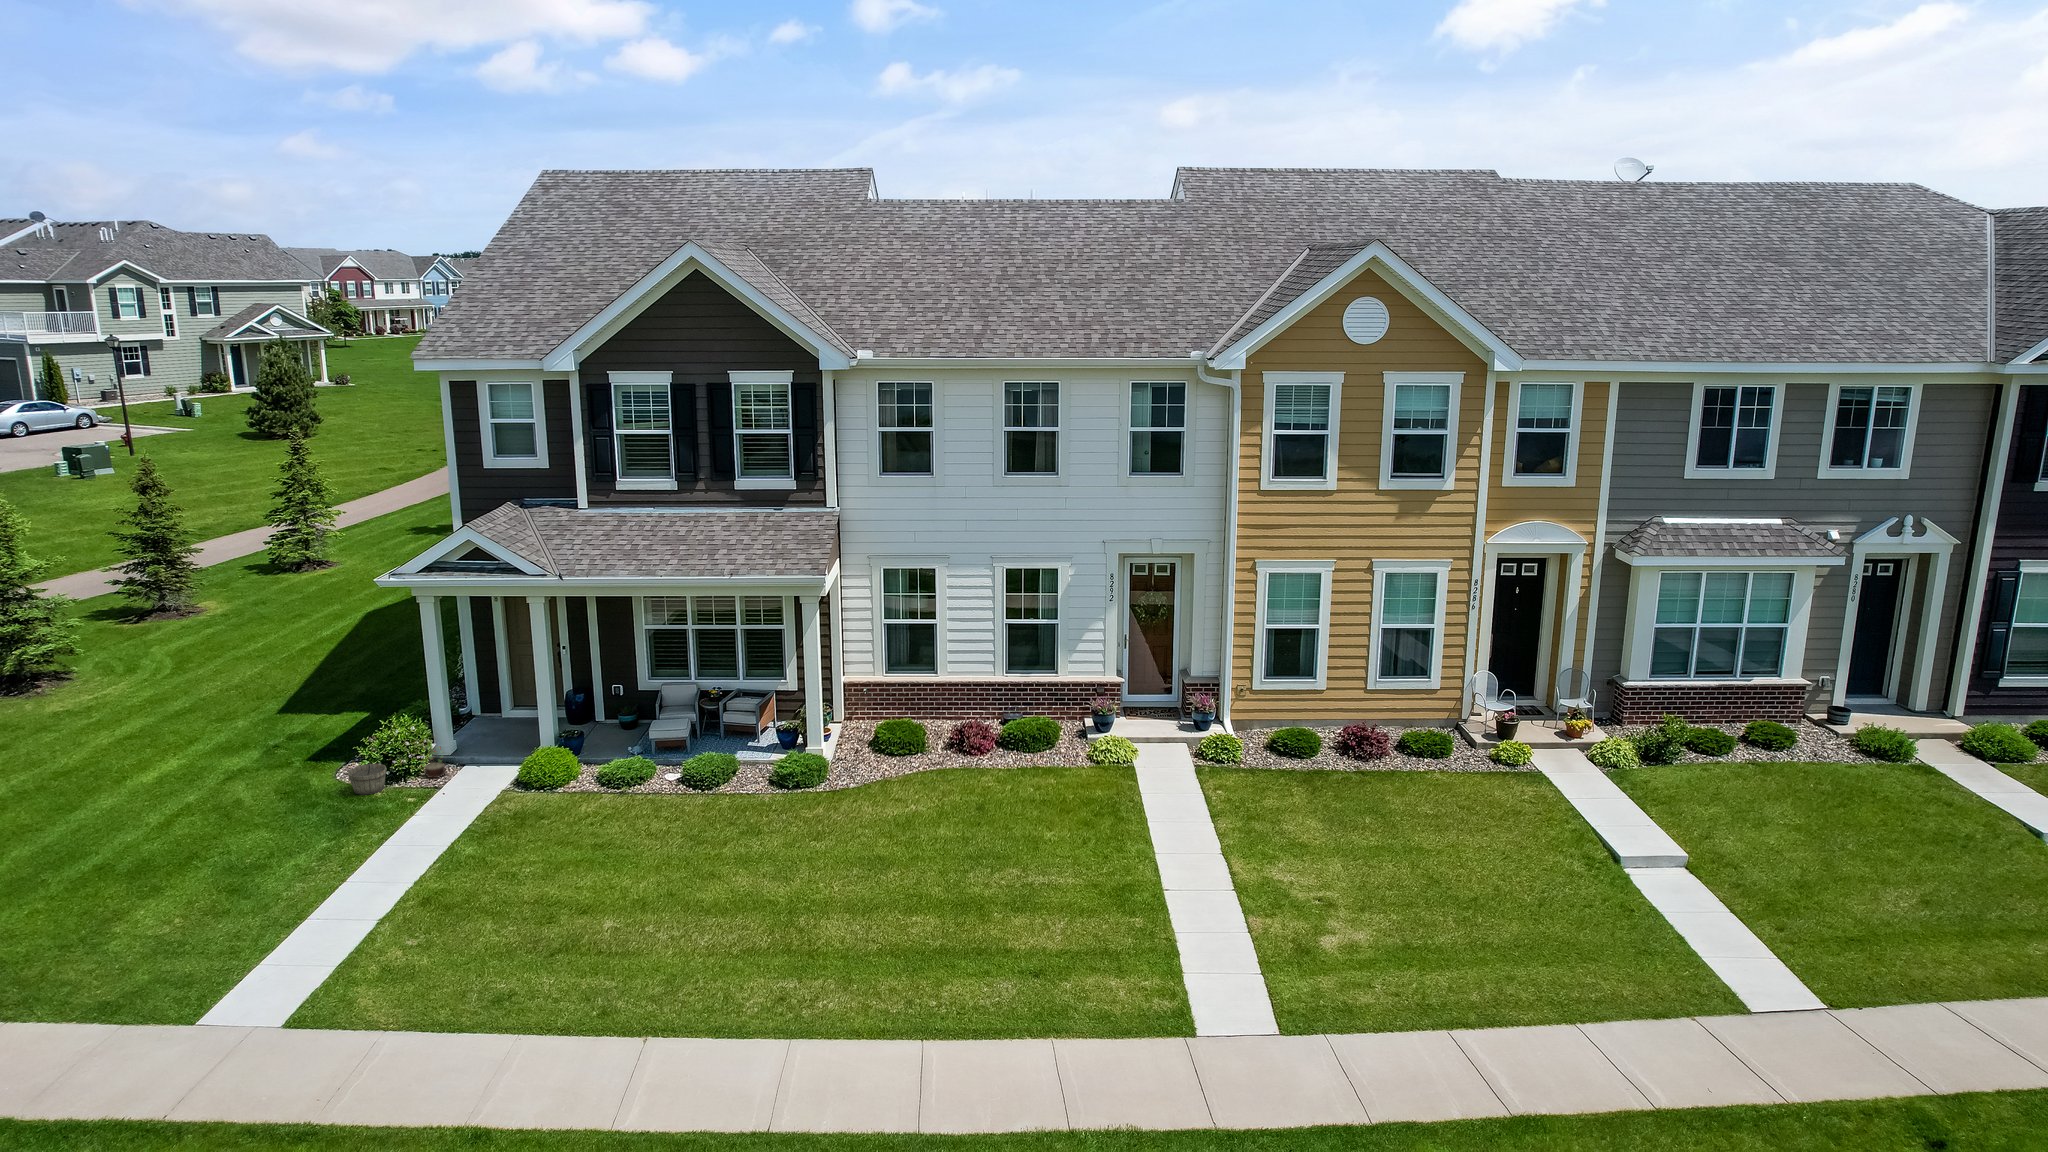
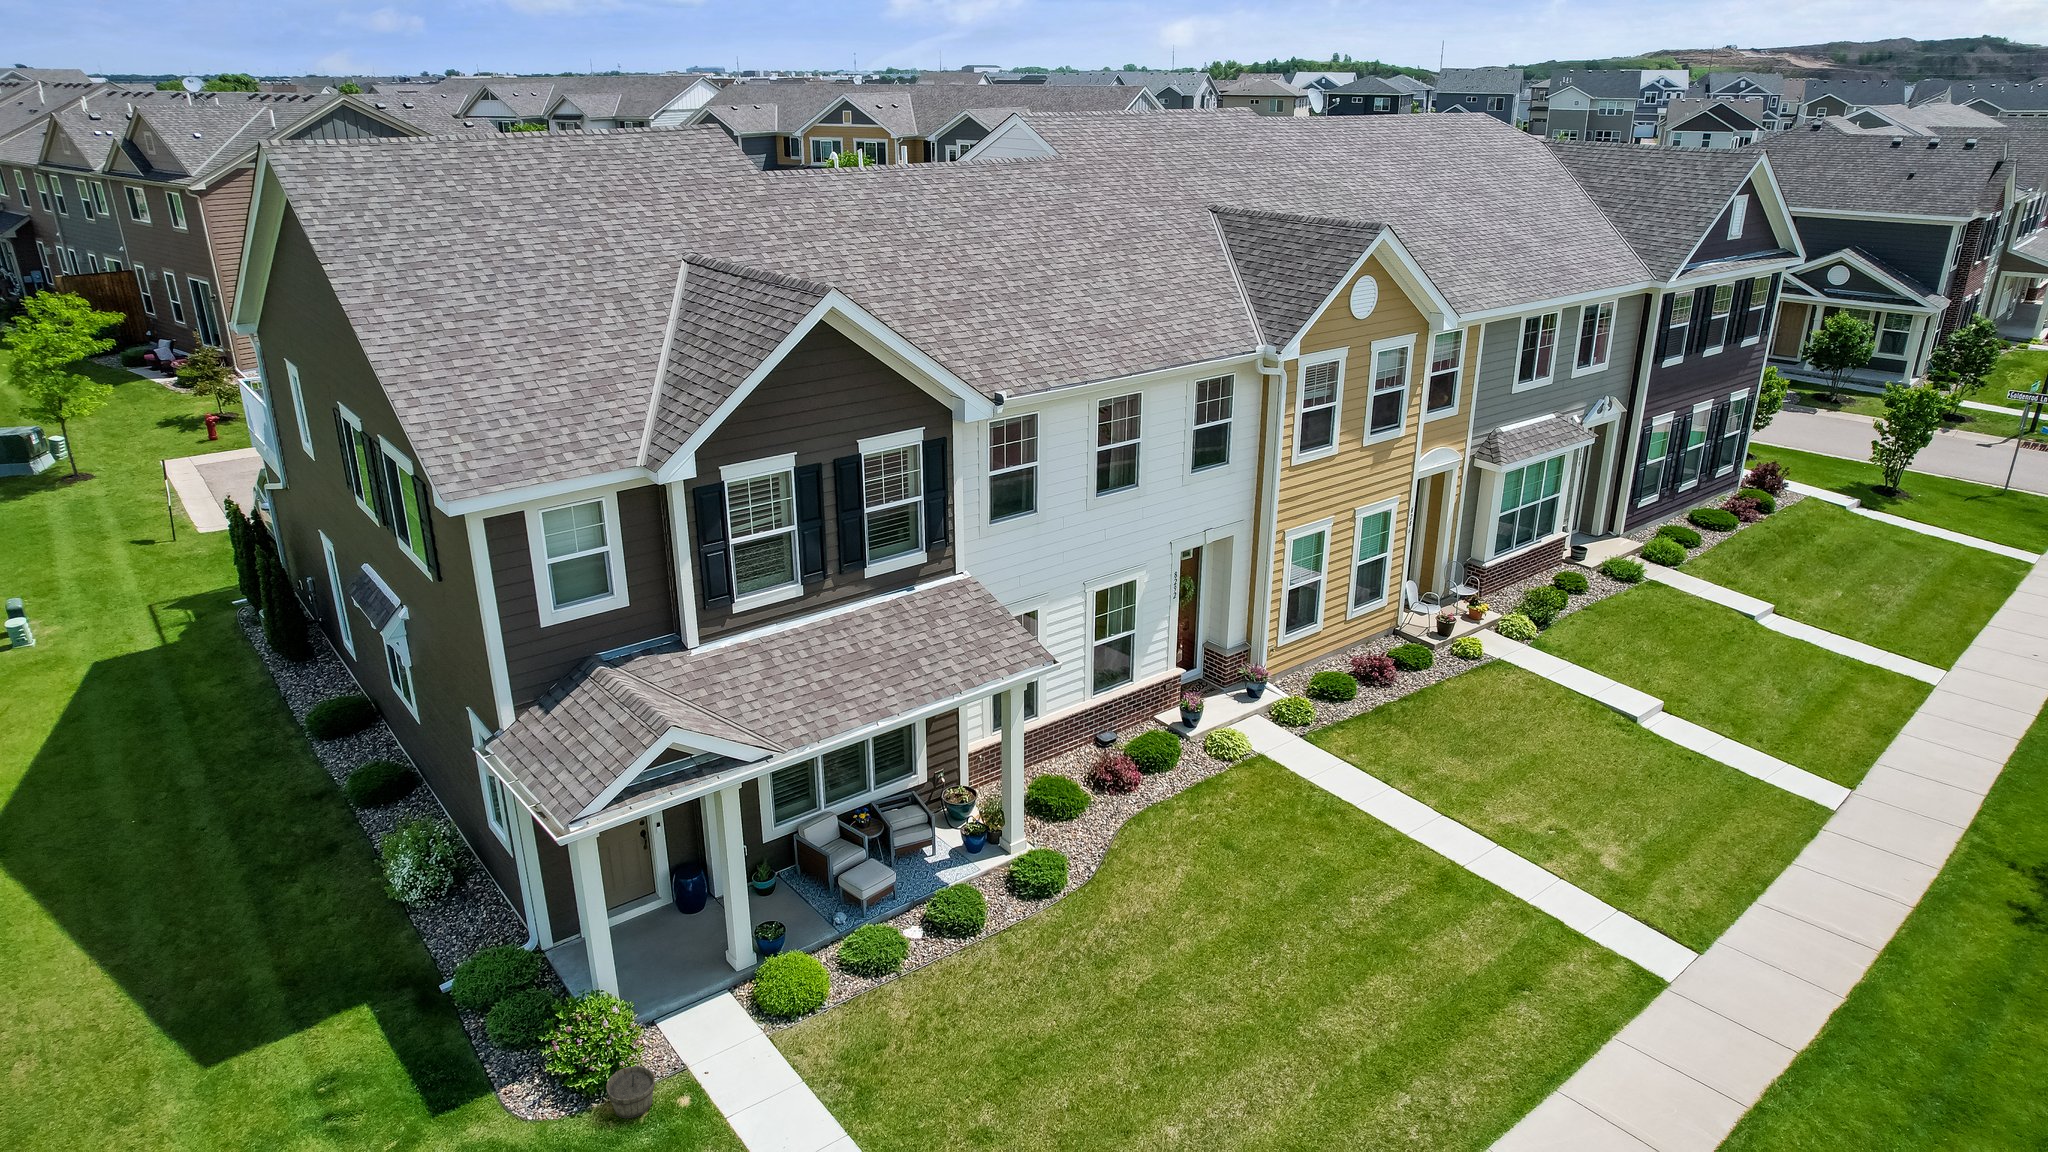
decorative plant: present [421,746,446,778] -> none [662,1010,689,1054]

